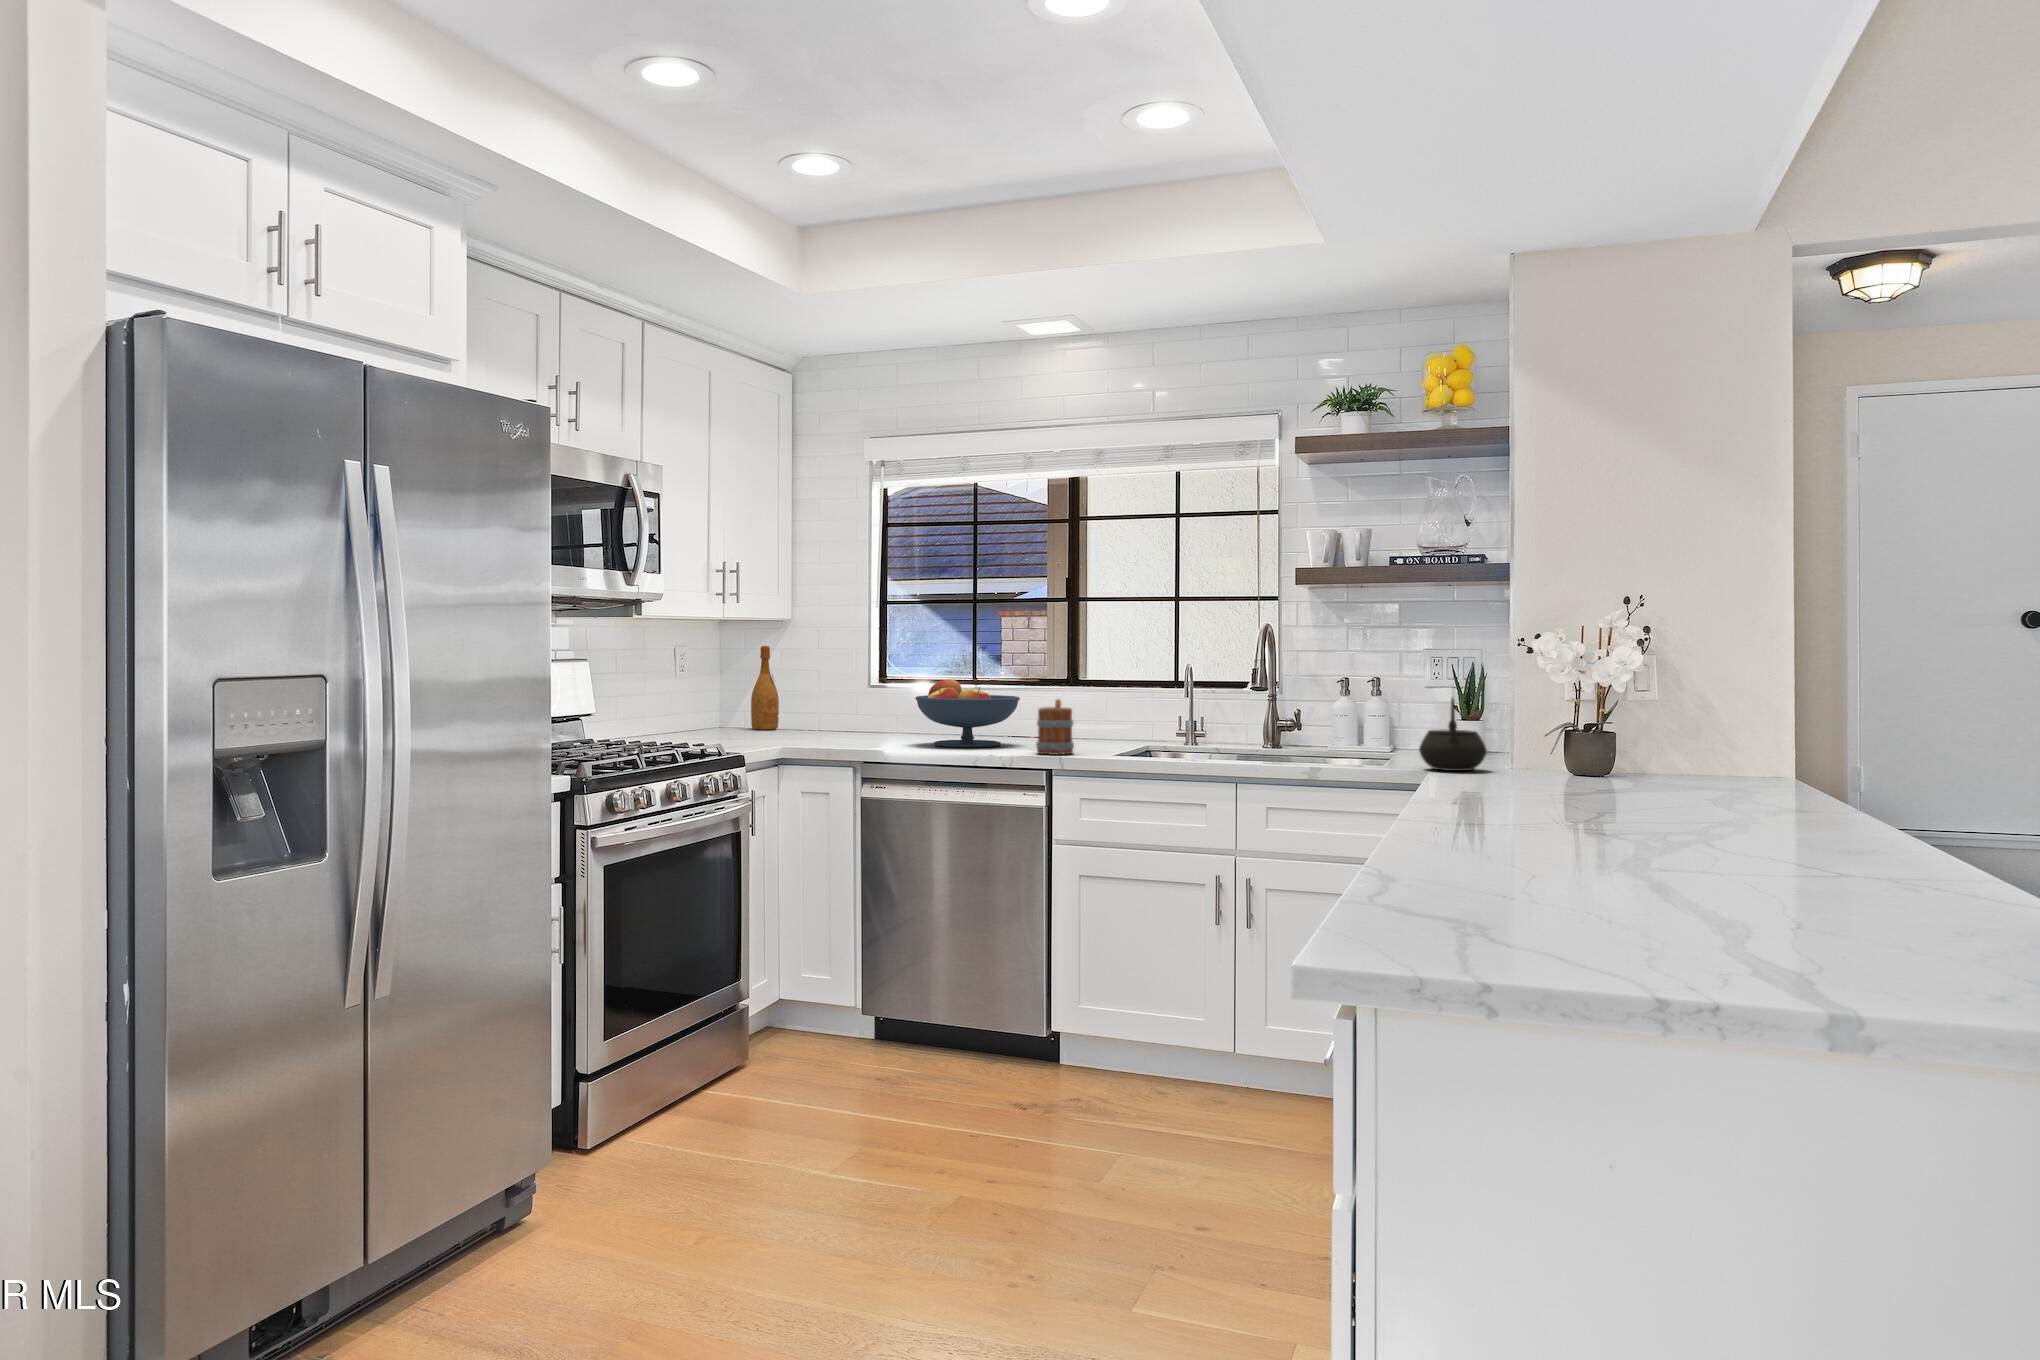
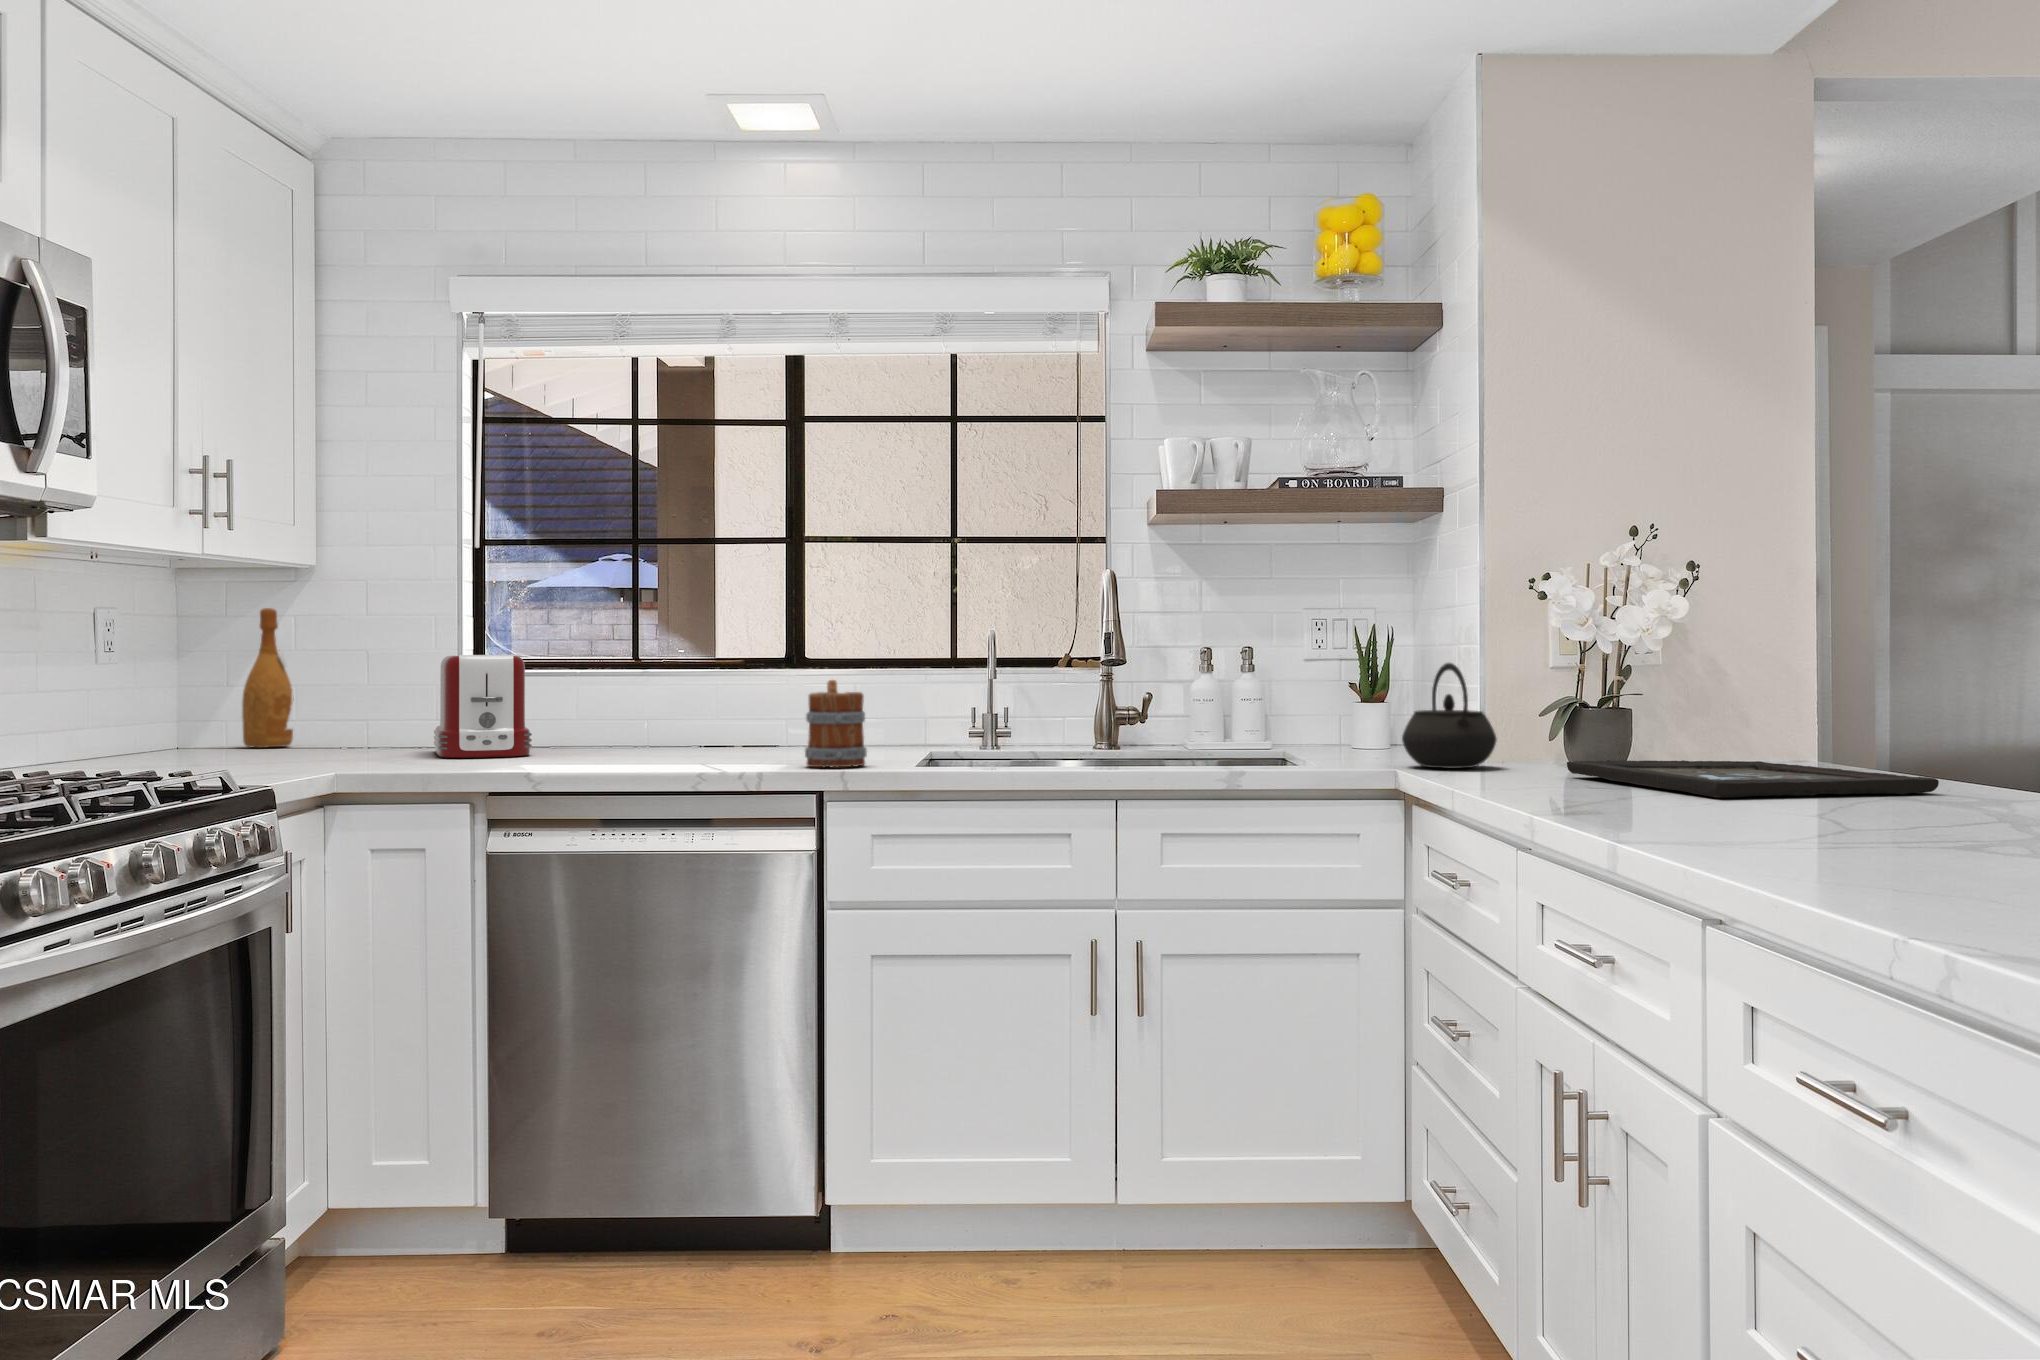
toaster: none [844,677,899,741] -> present [434,655,532,758]
fruit bowl: present [915,679,1020,747] -> none [577,653,752,762]
tray: none [1506,769,1722,800] -> present [1567,760,1939,798]

